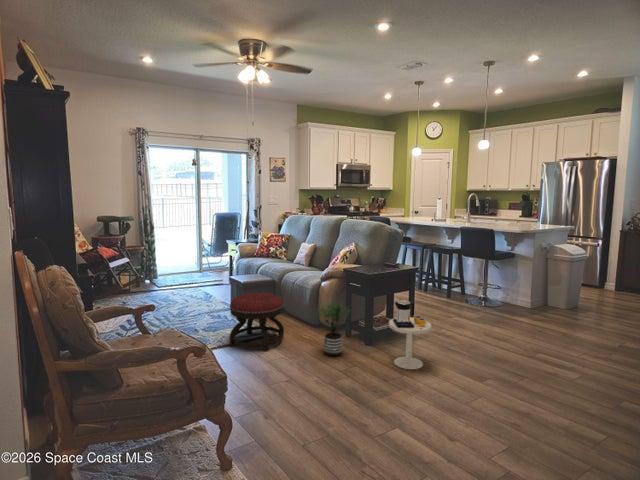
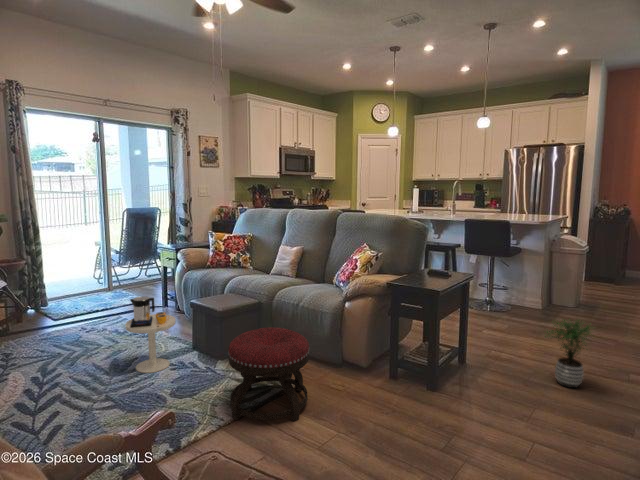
side table: present [389,301,431,369] -> present [125,296,176,373]
potted plant: present [318,302,349,356] -> present [545,320,591,388]

